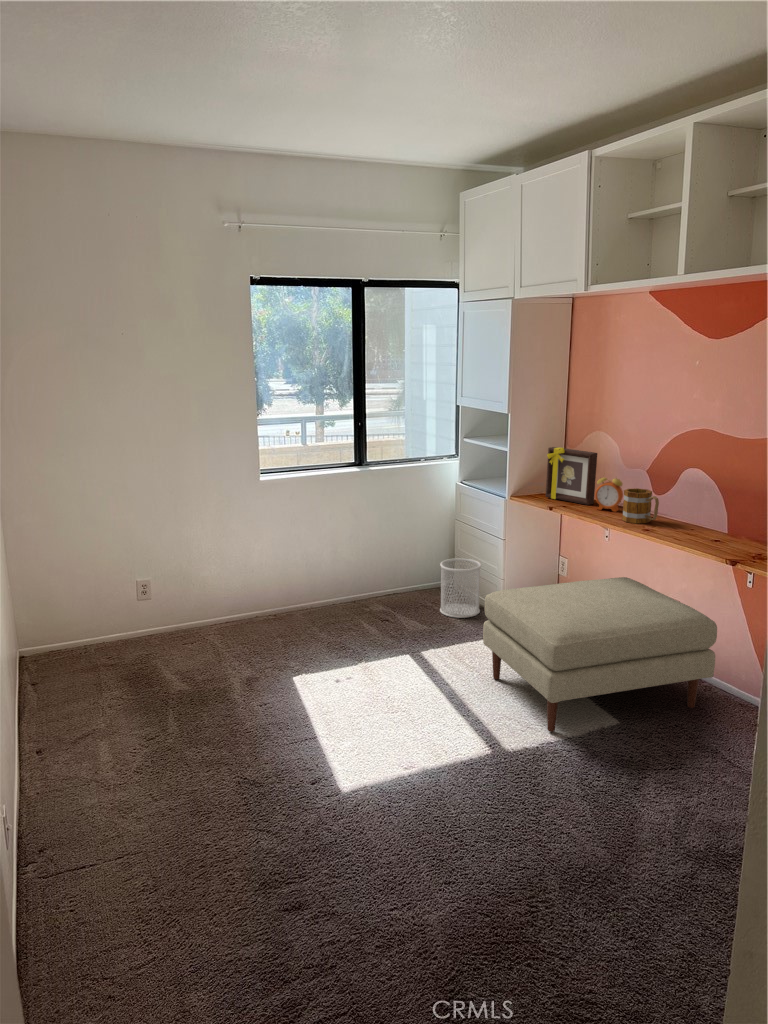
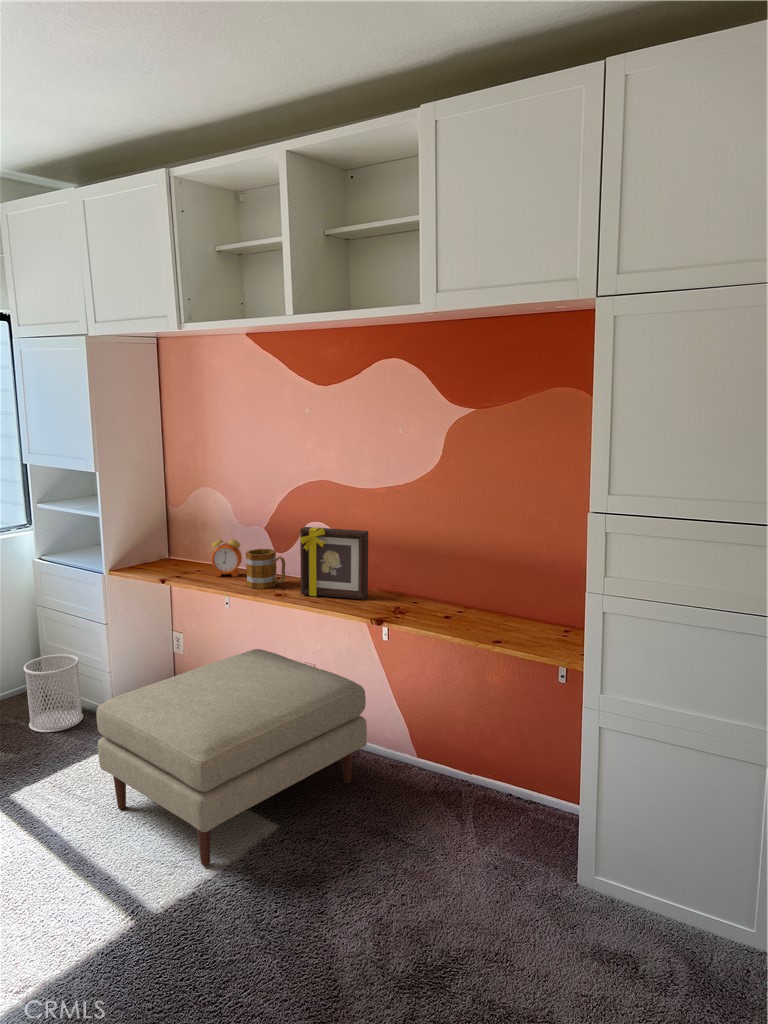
picture frame: present [546,447,597,505] -> present [300,527,368,600]

